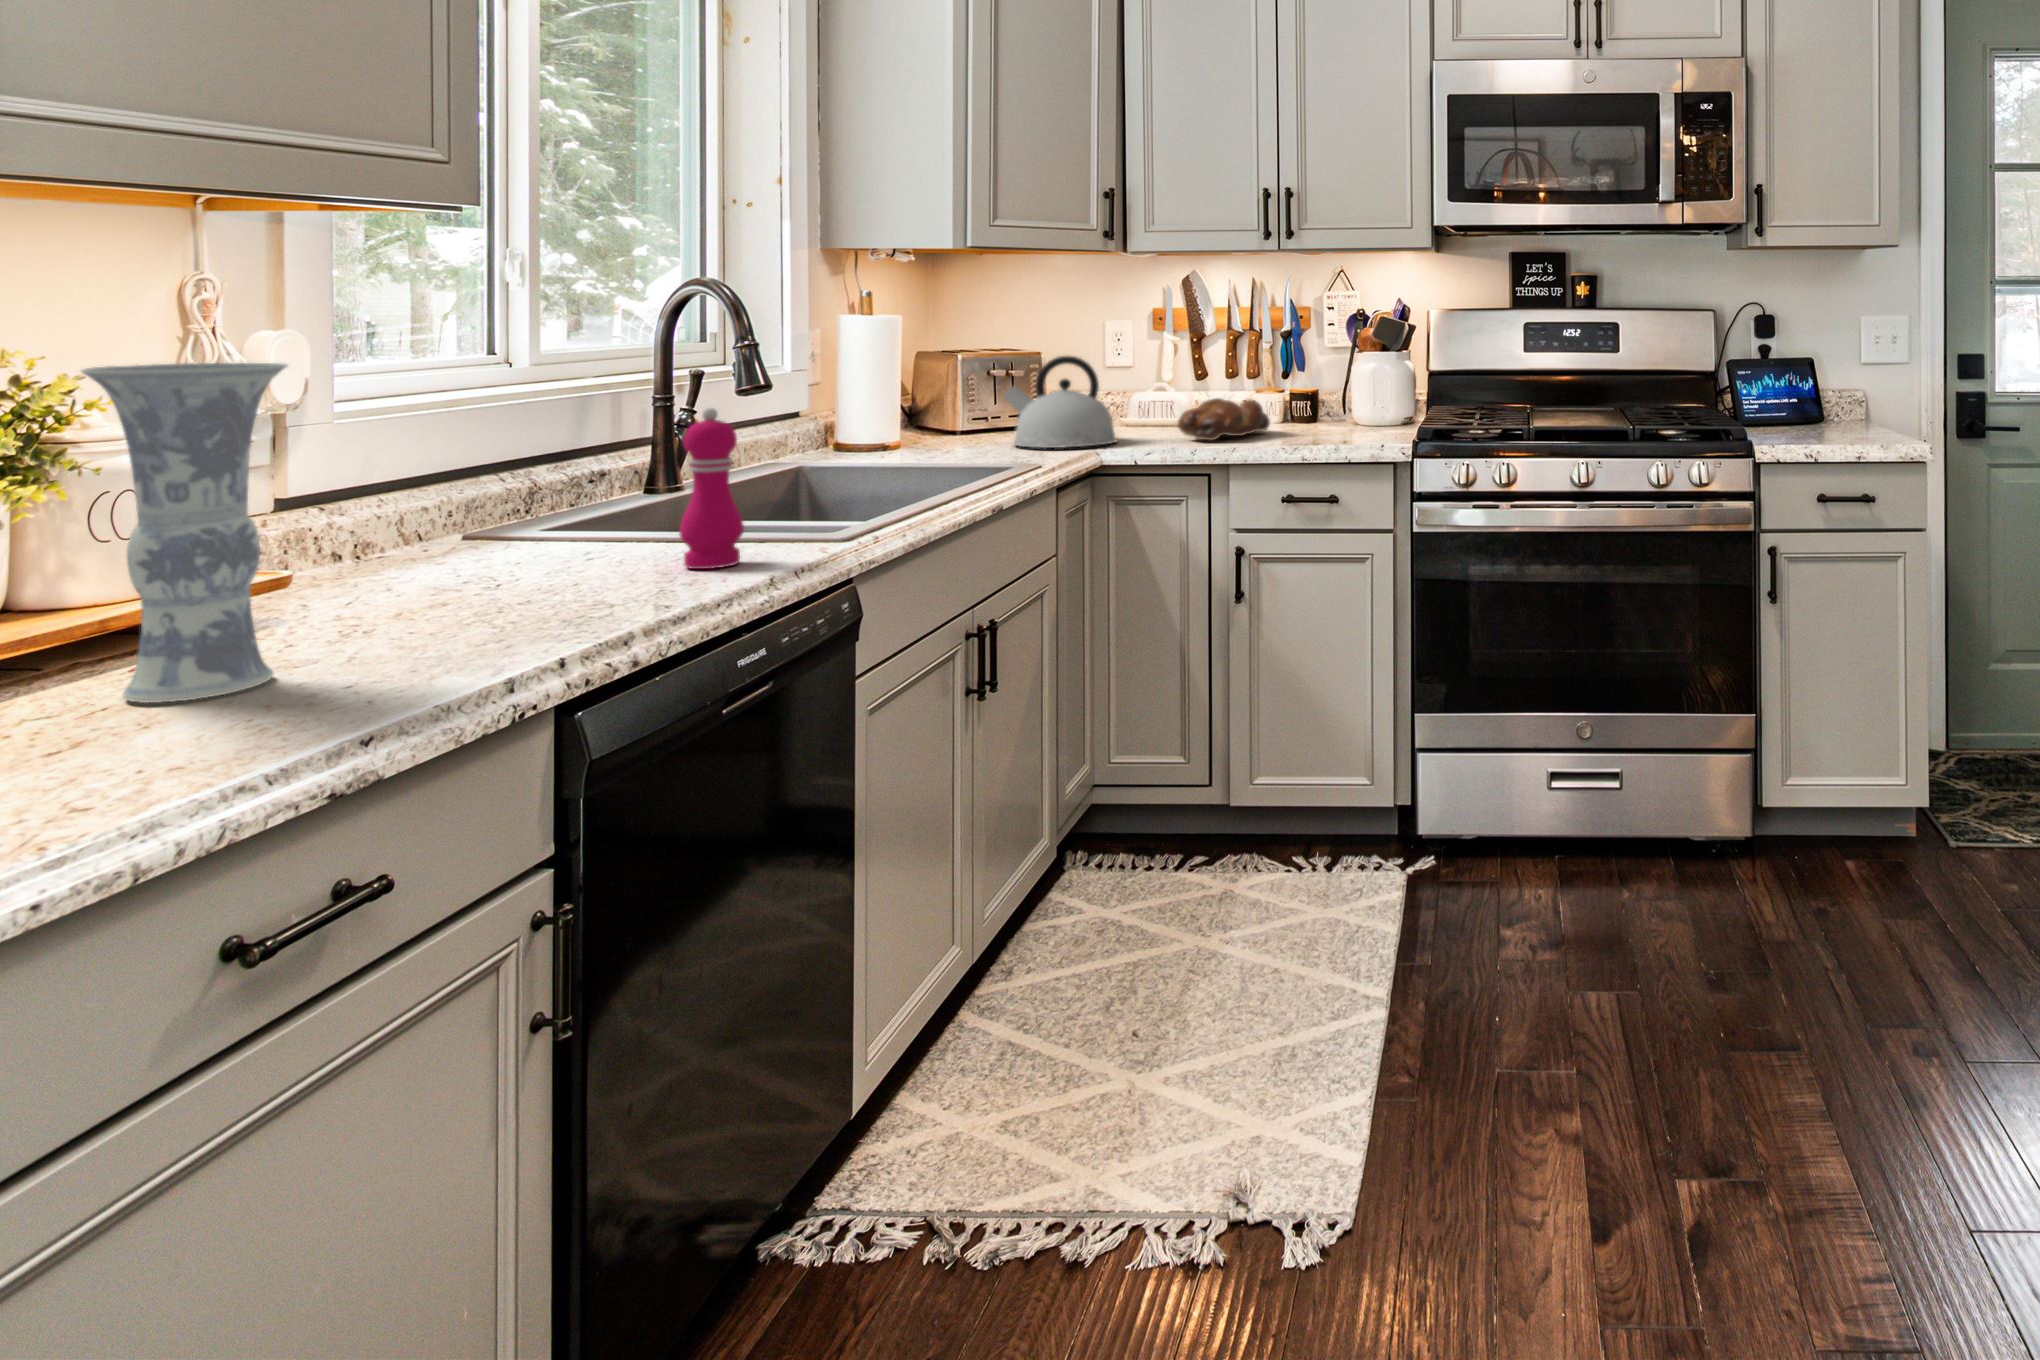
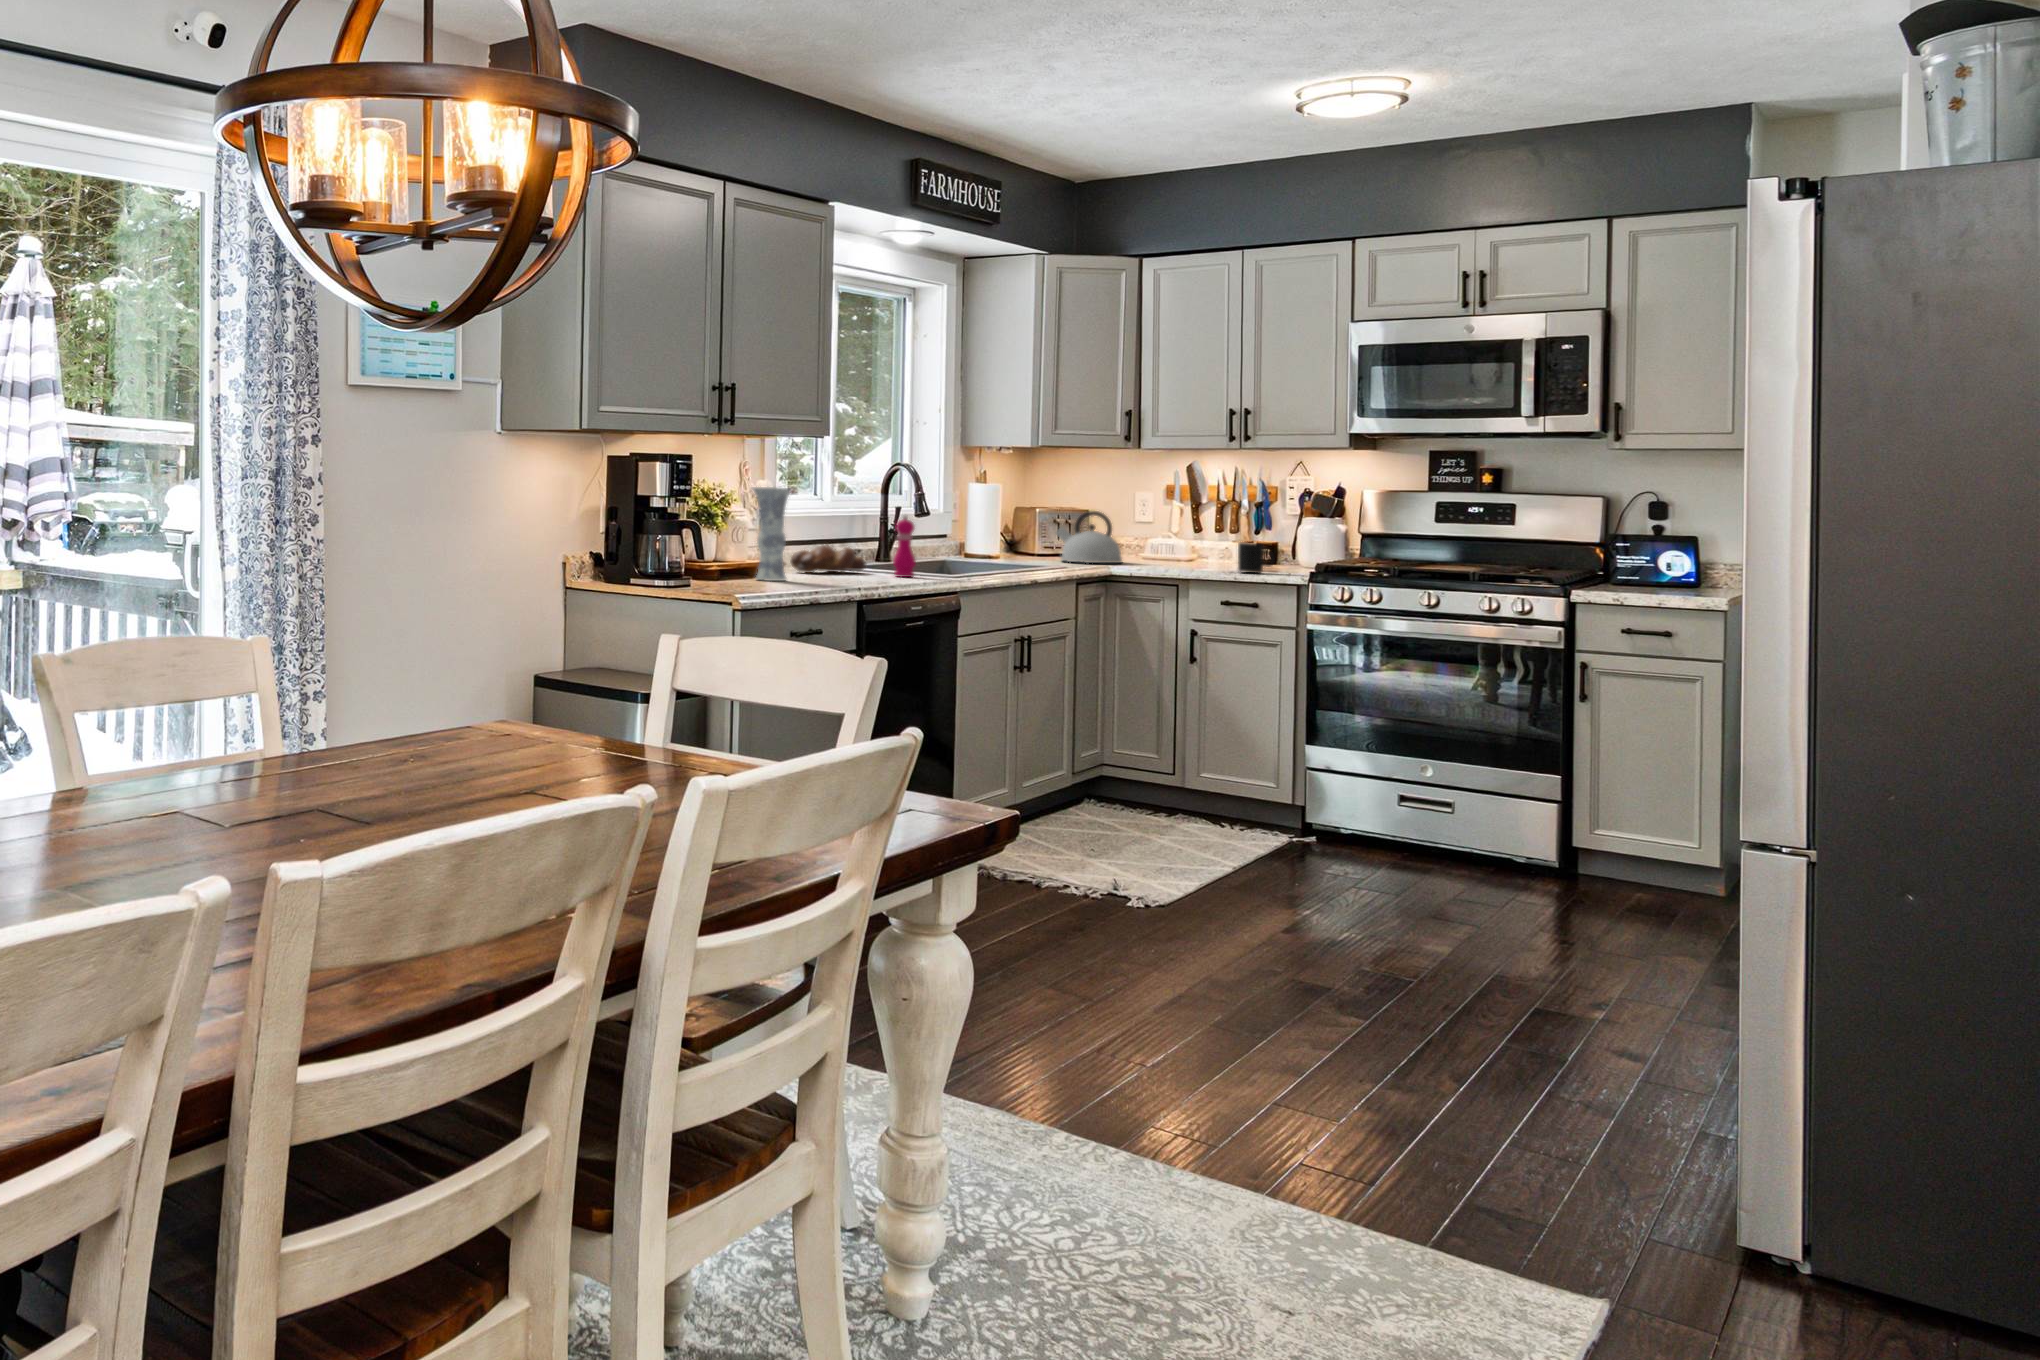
bread loaf: present [1178,398,1270,440] -> present [790,545,866,573]
mug: none [1309,399,1364,449] -> present [1238,542,1275,573]

